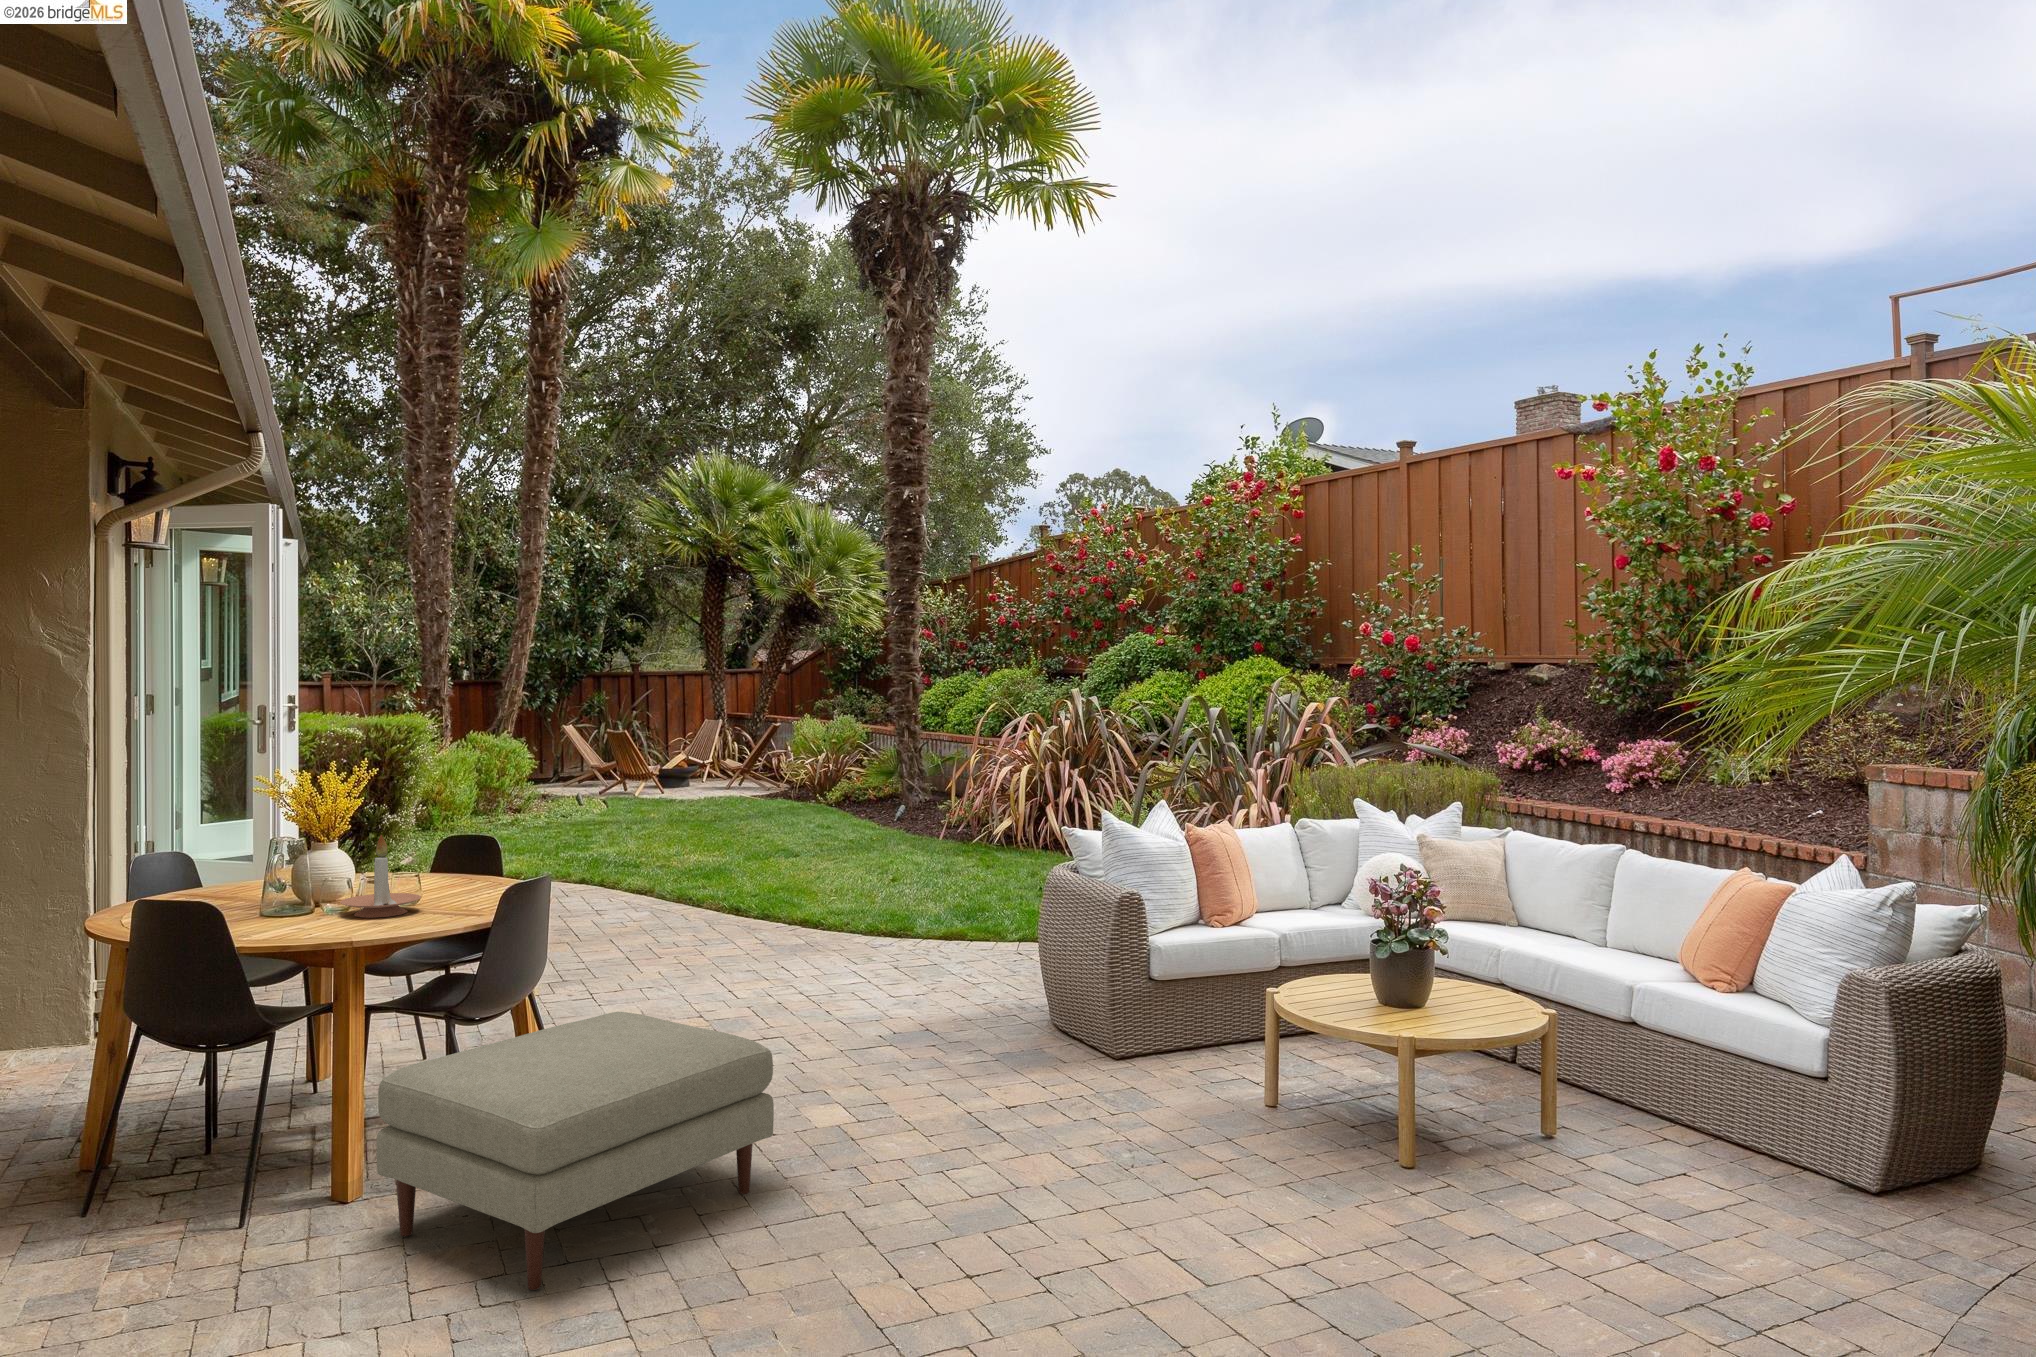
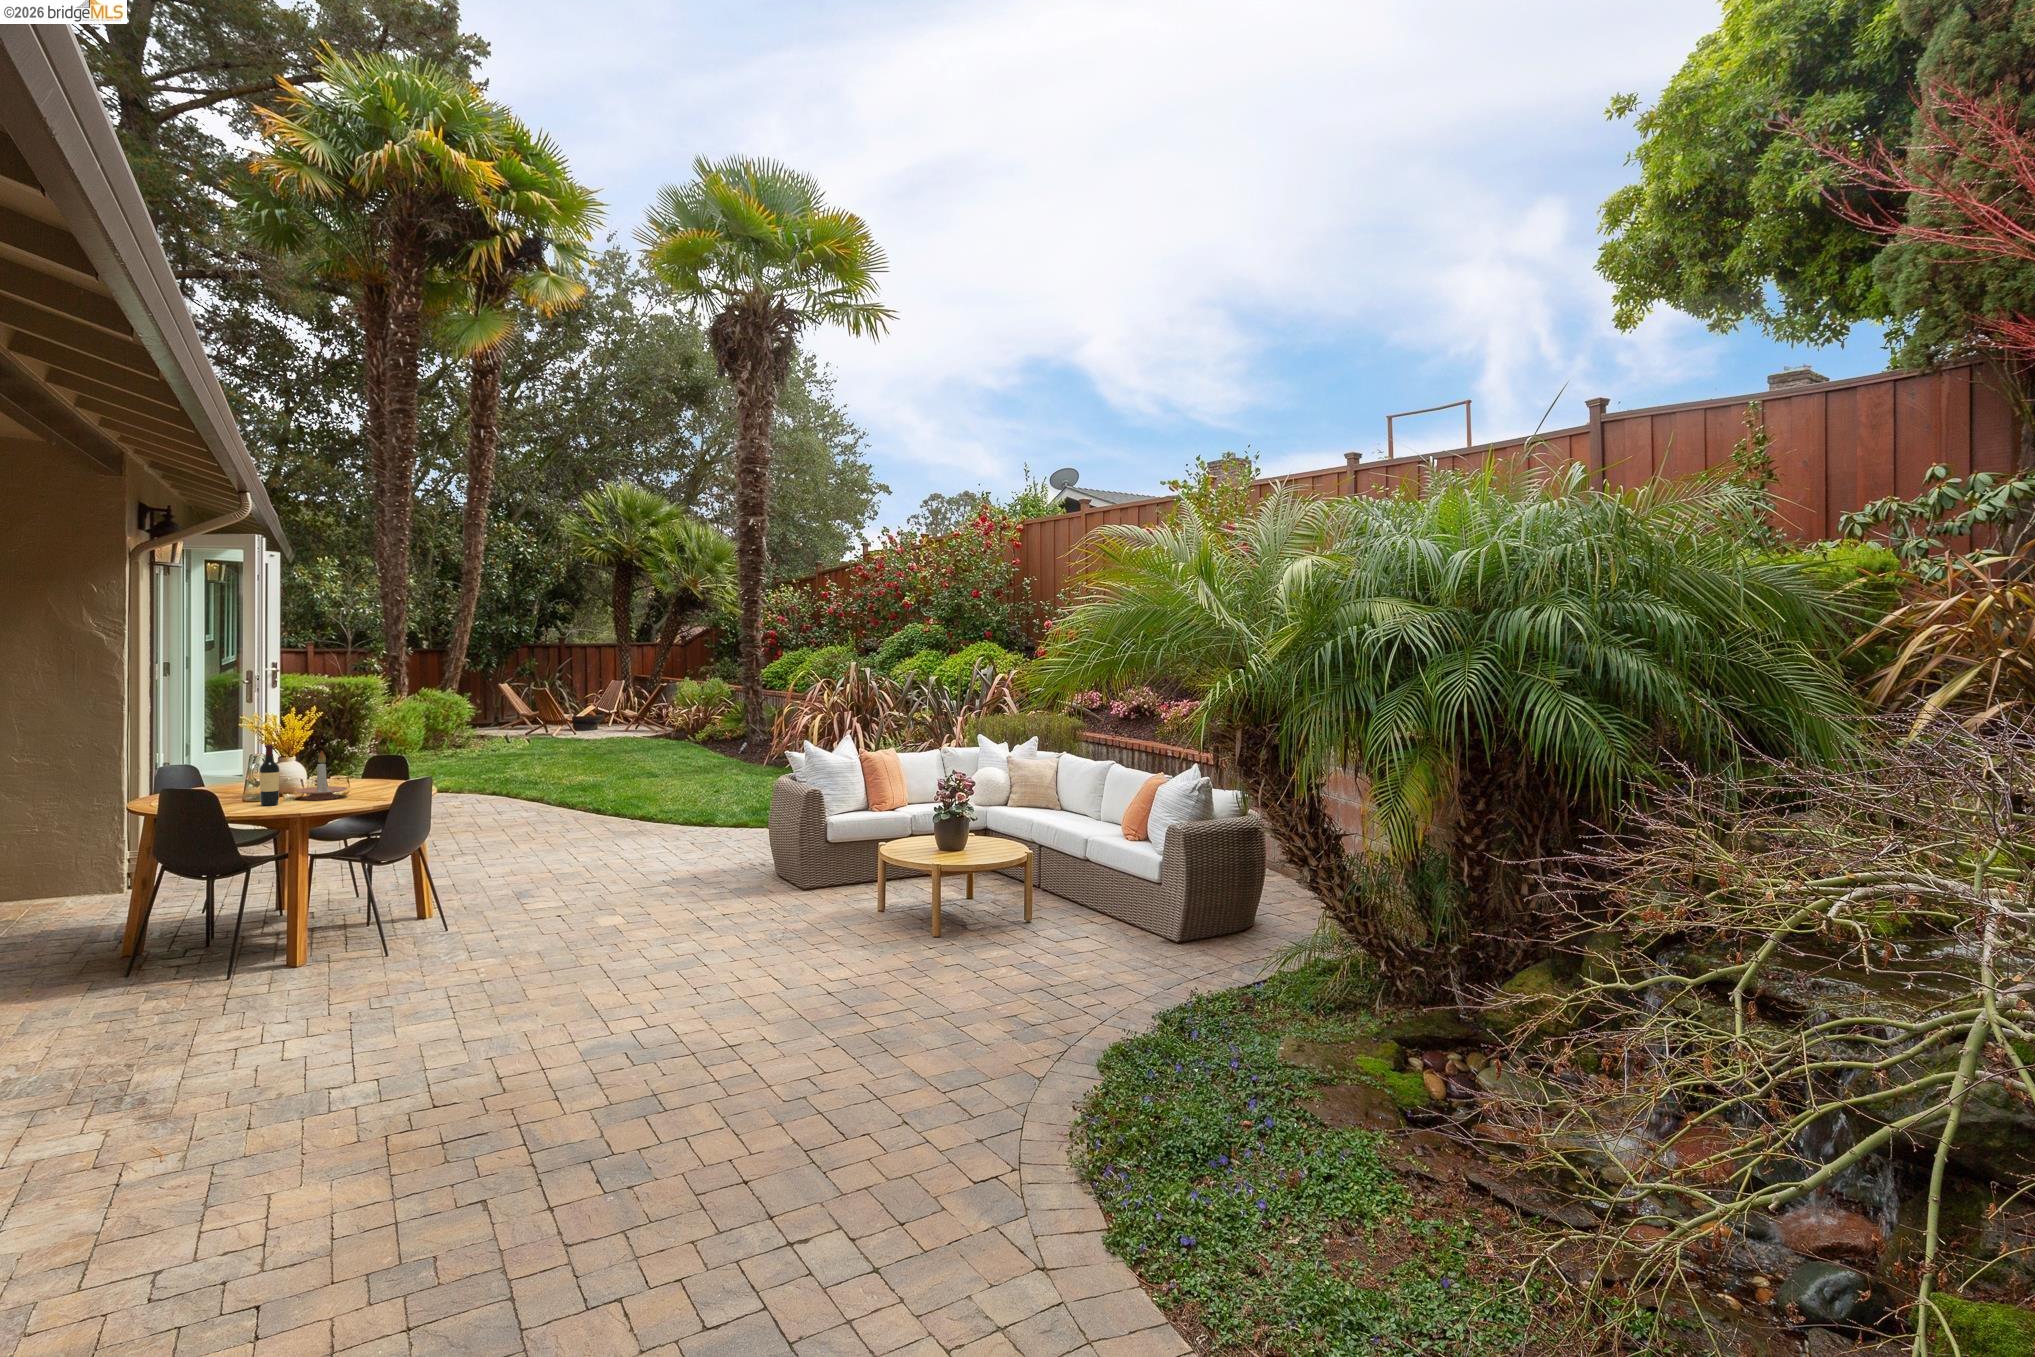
wine bottle: none [288,828,318,931] -> present [260,745,279,806]
ottoman: present [377,1012,774,1290] -> none [312,856,559,998]

